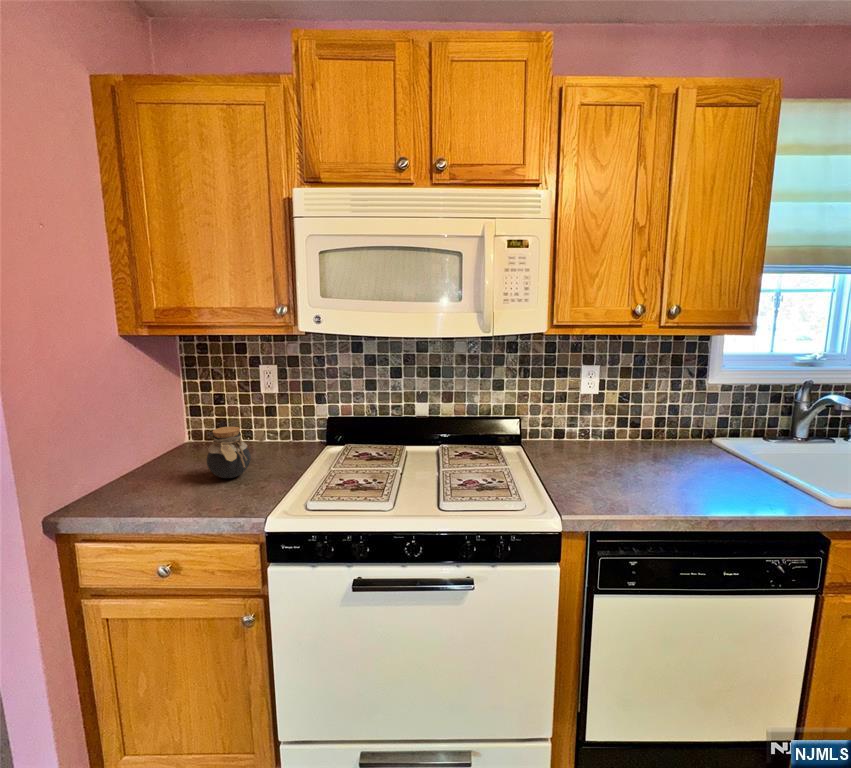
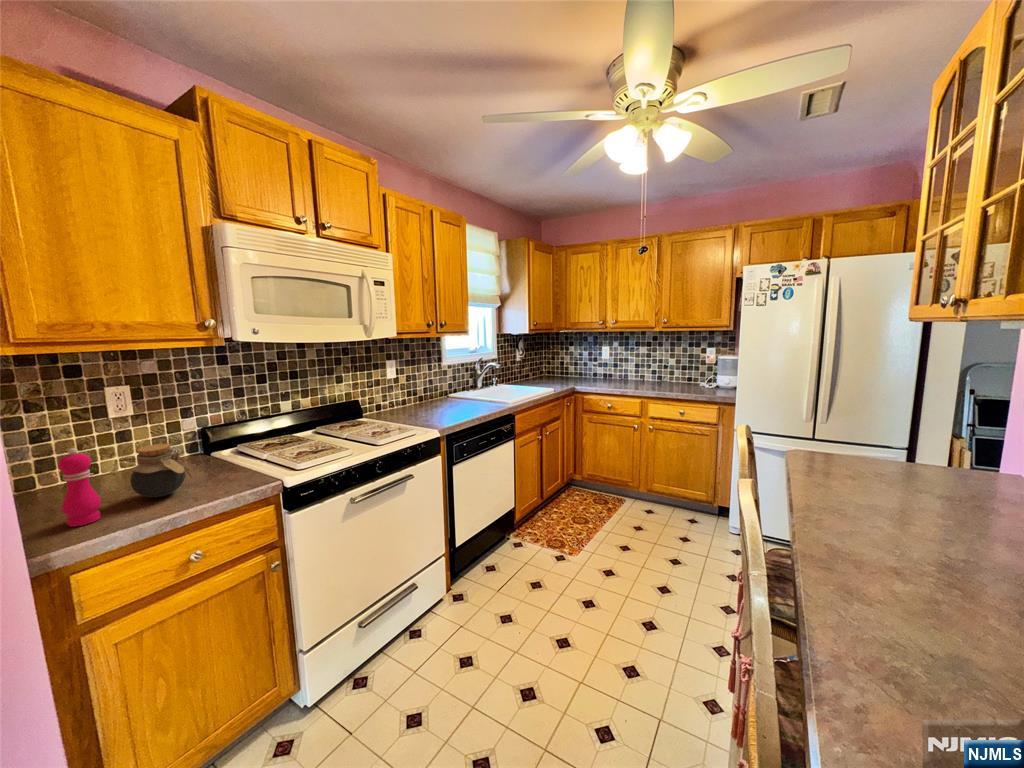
pepper mill: none [153,417,181,484] -> present [58,448,101,526]

